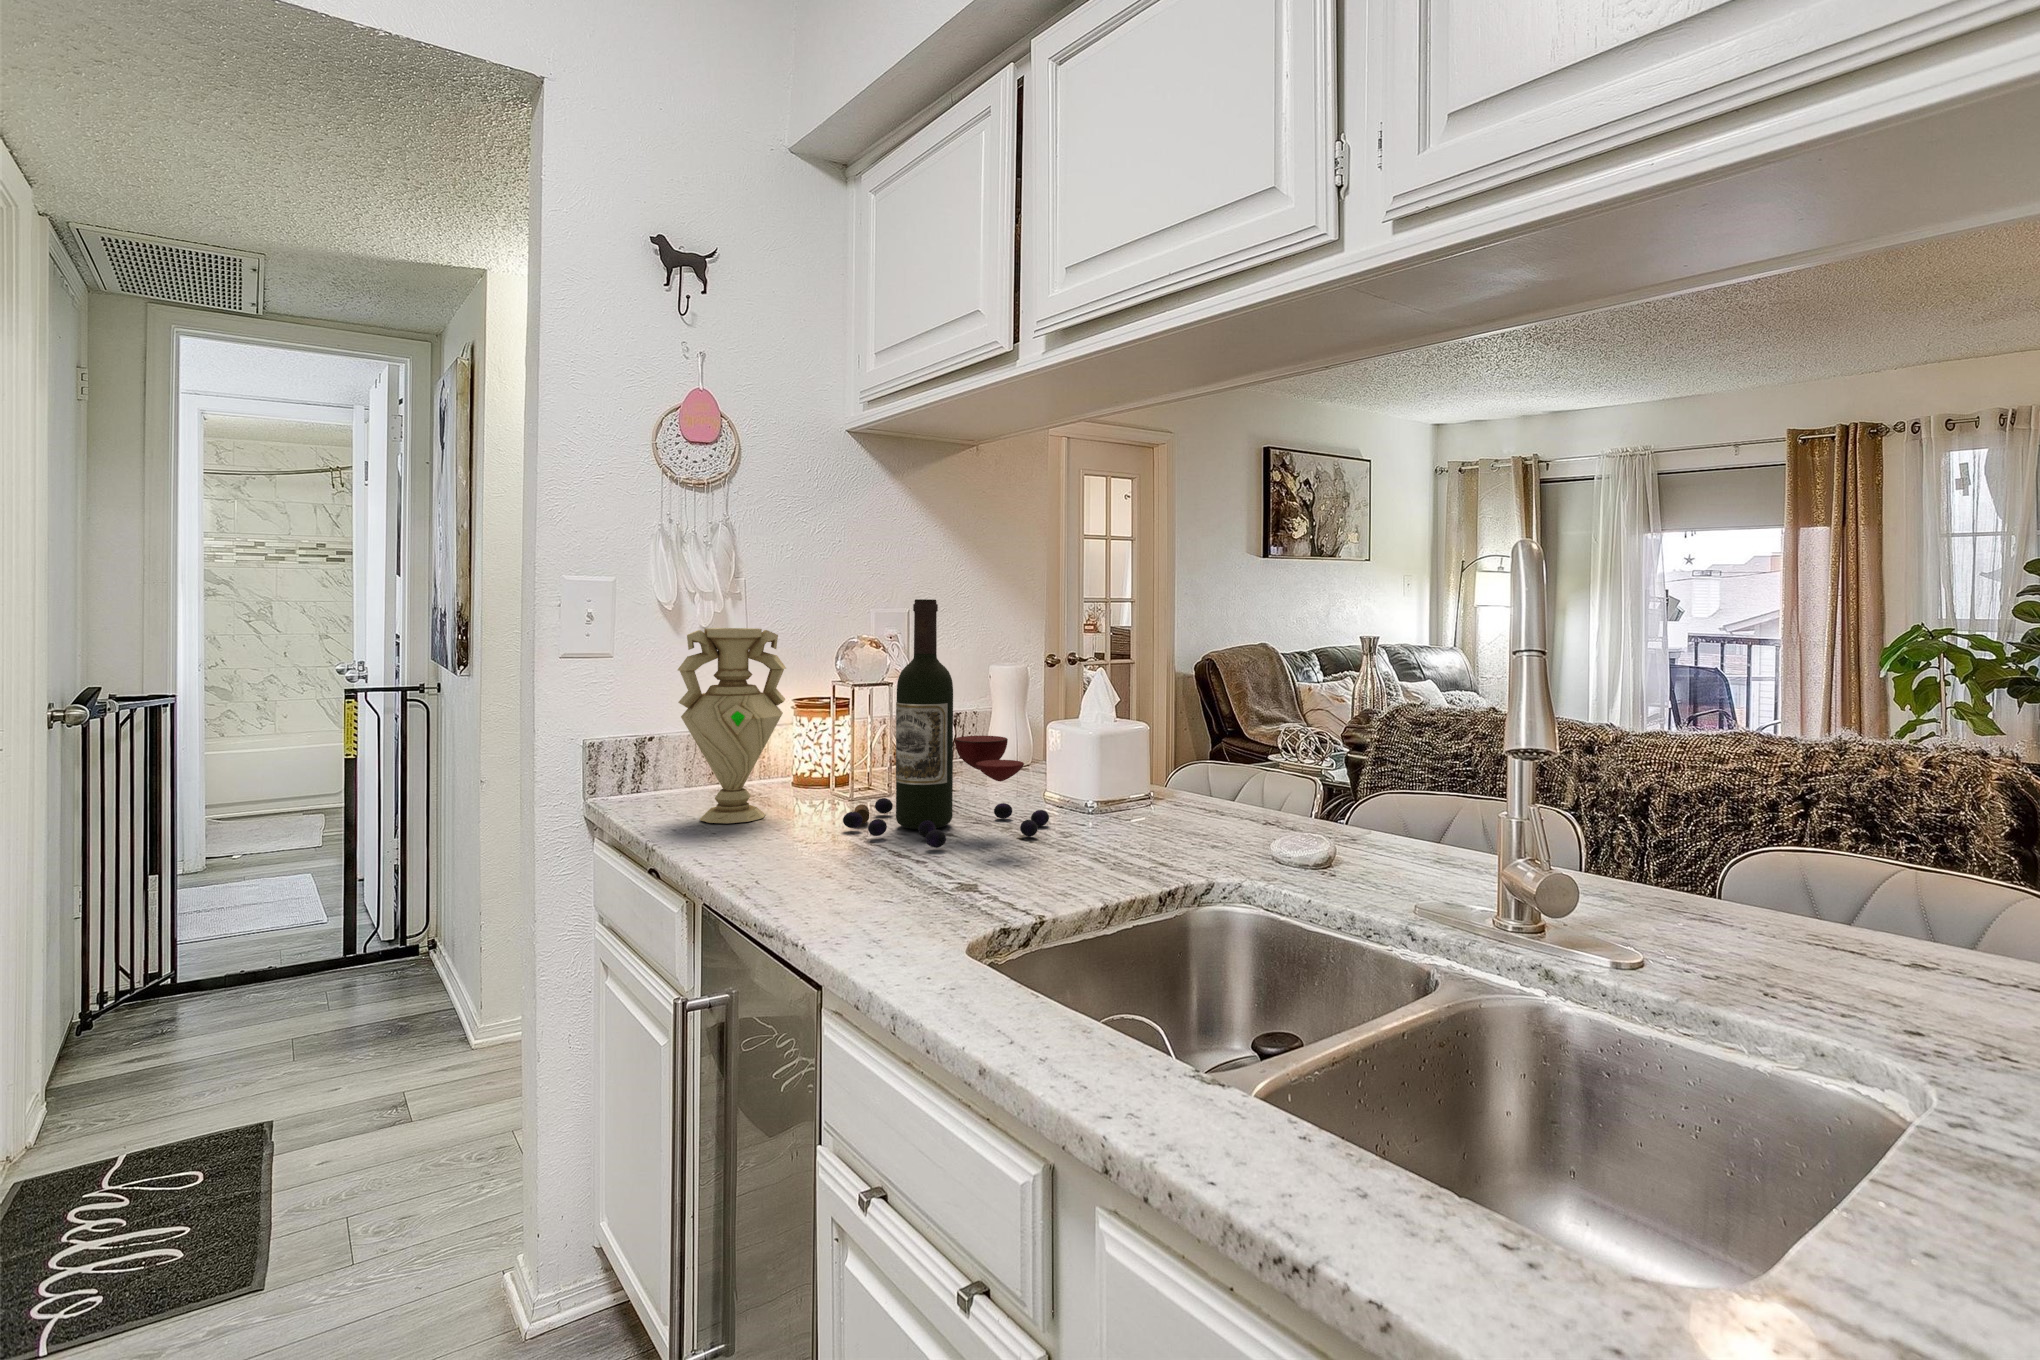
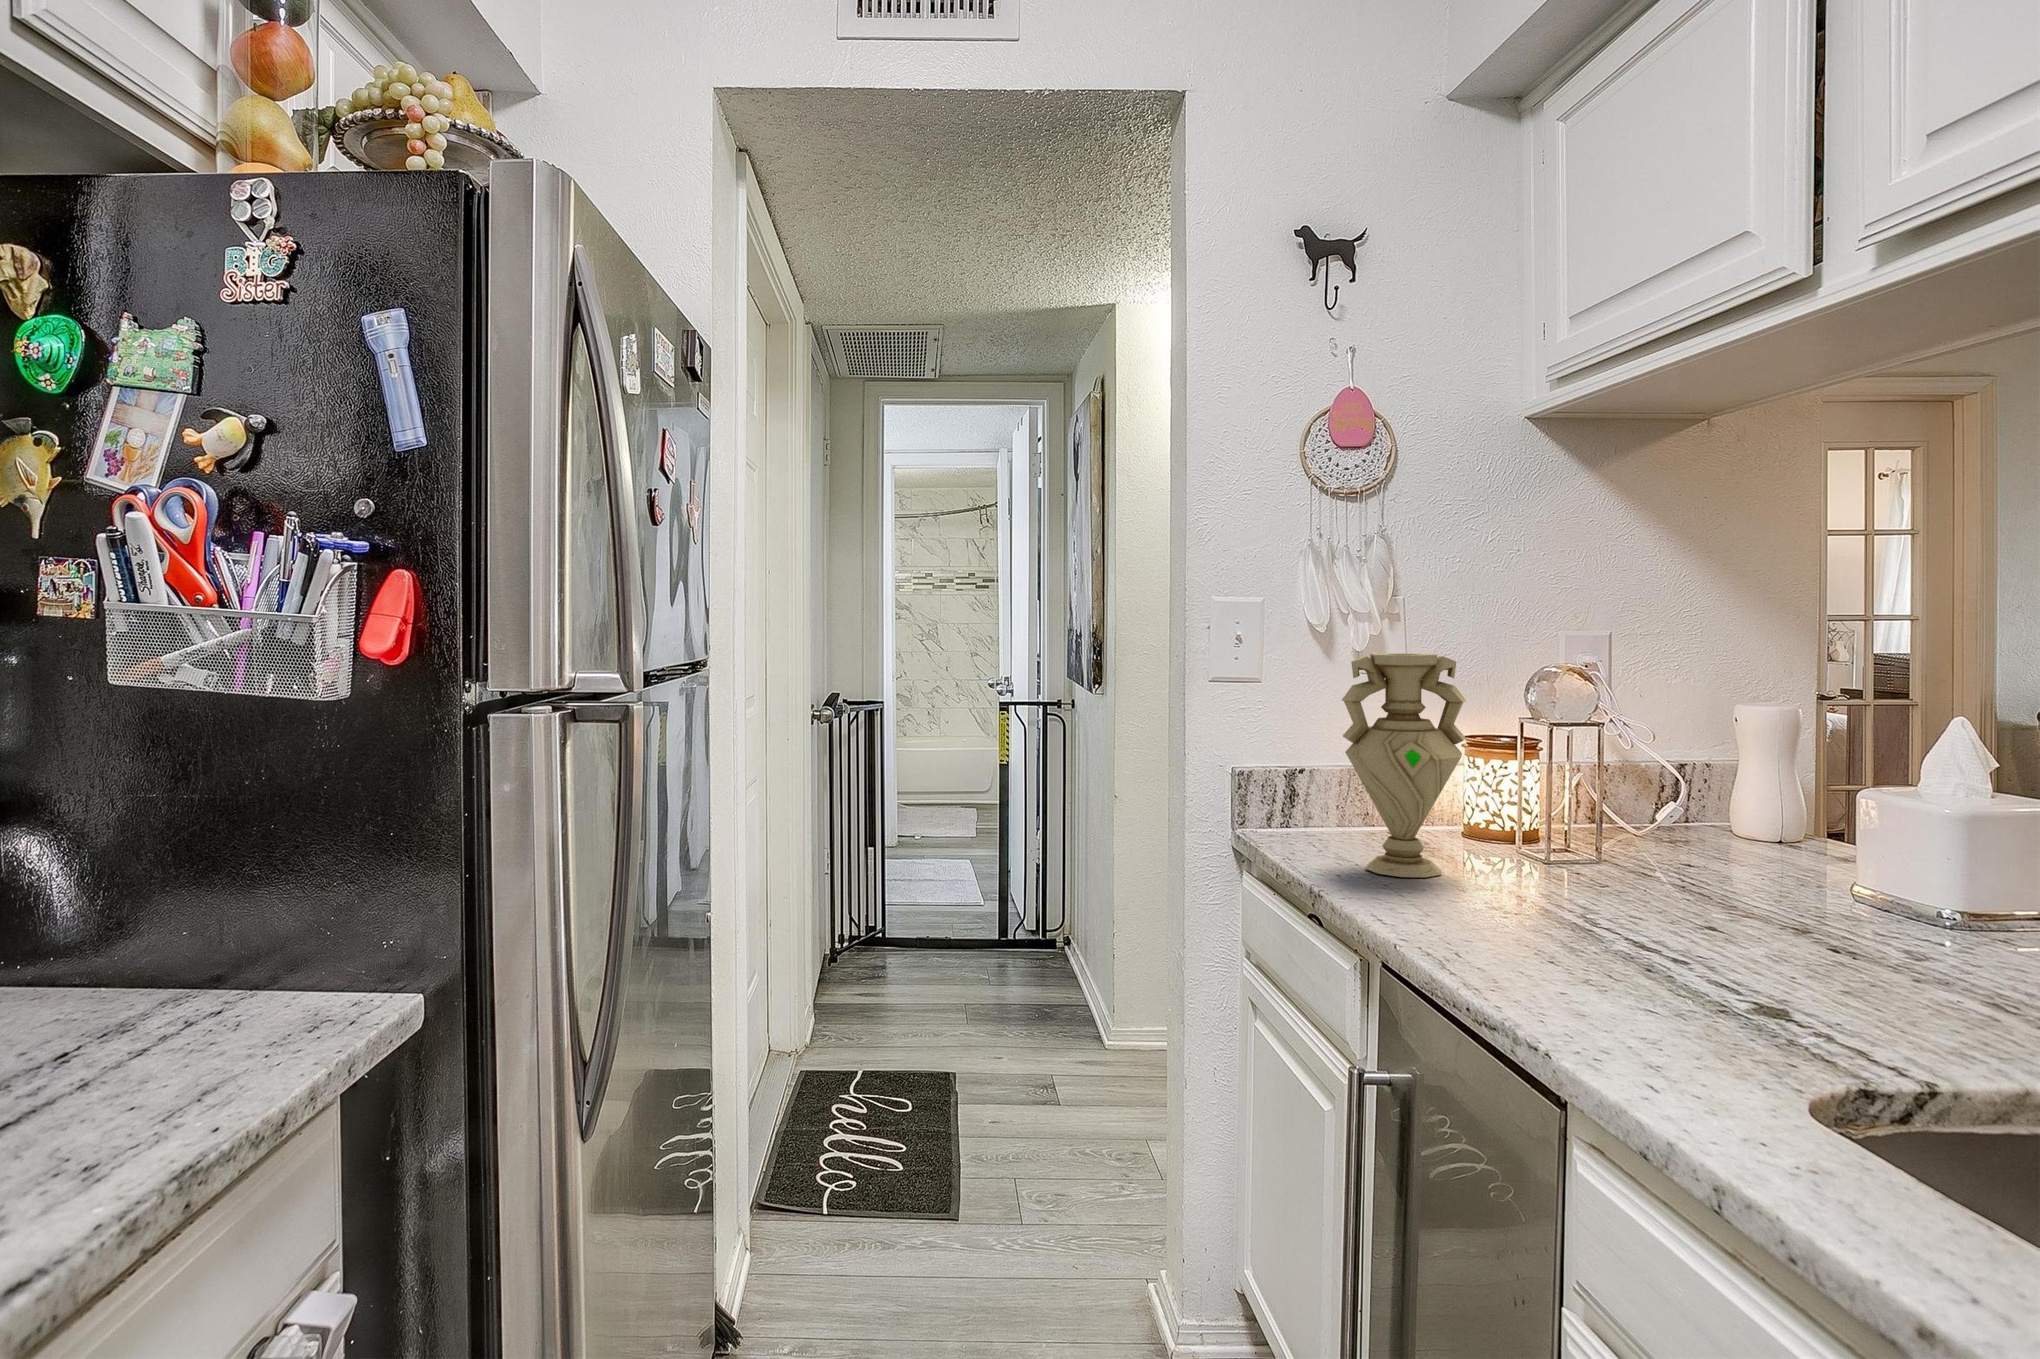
wine bottle: present [843,599,1049,848] -> none [1551,619,1874,971]

